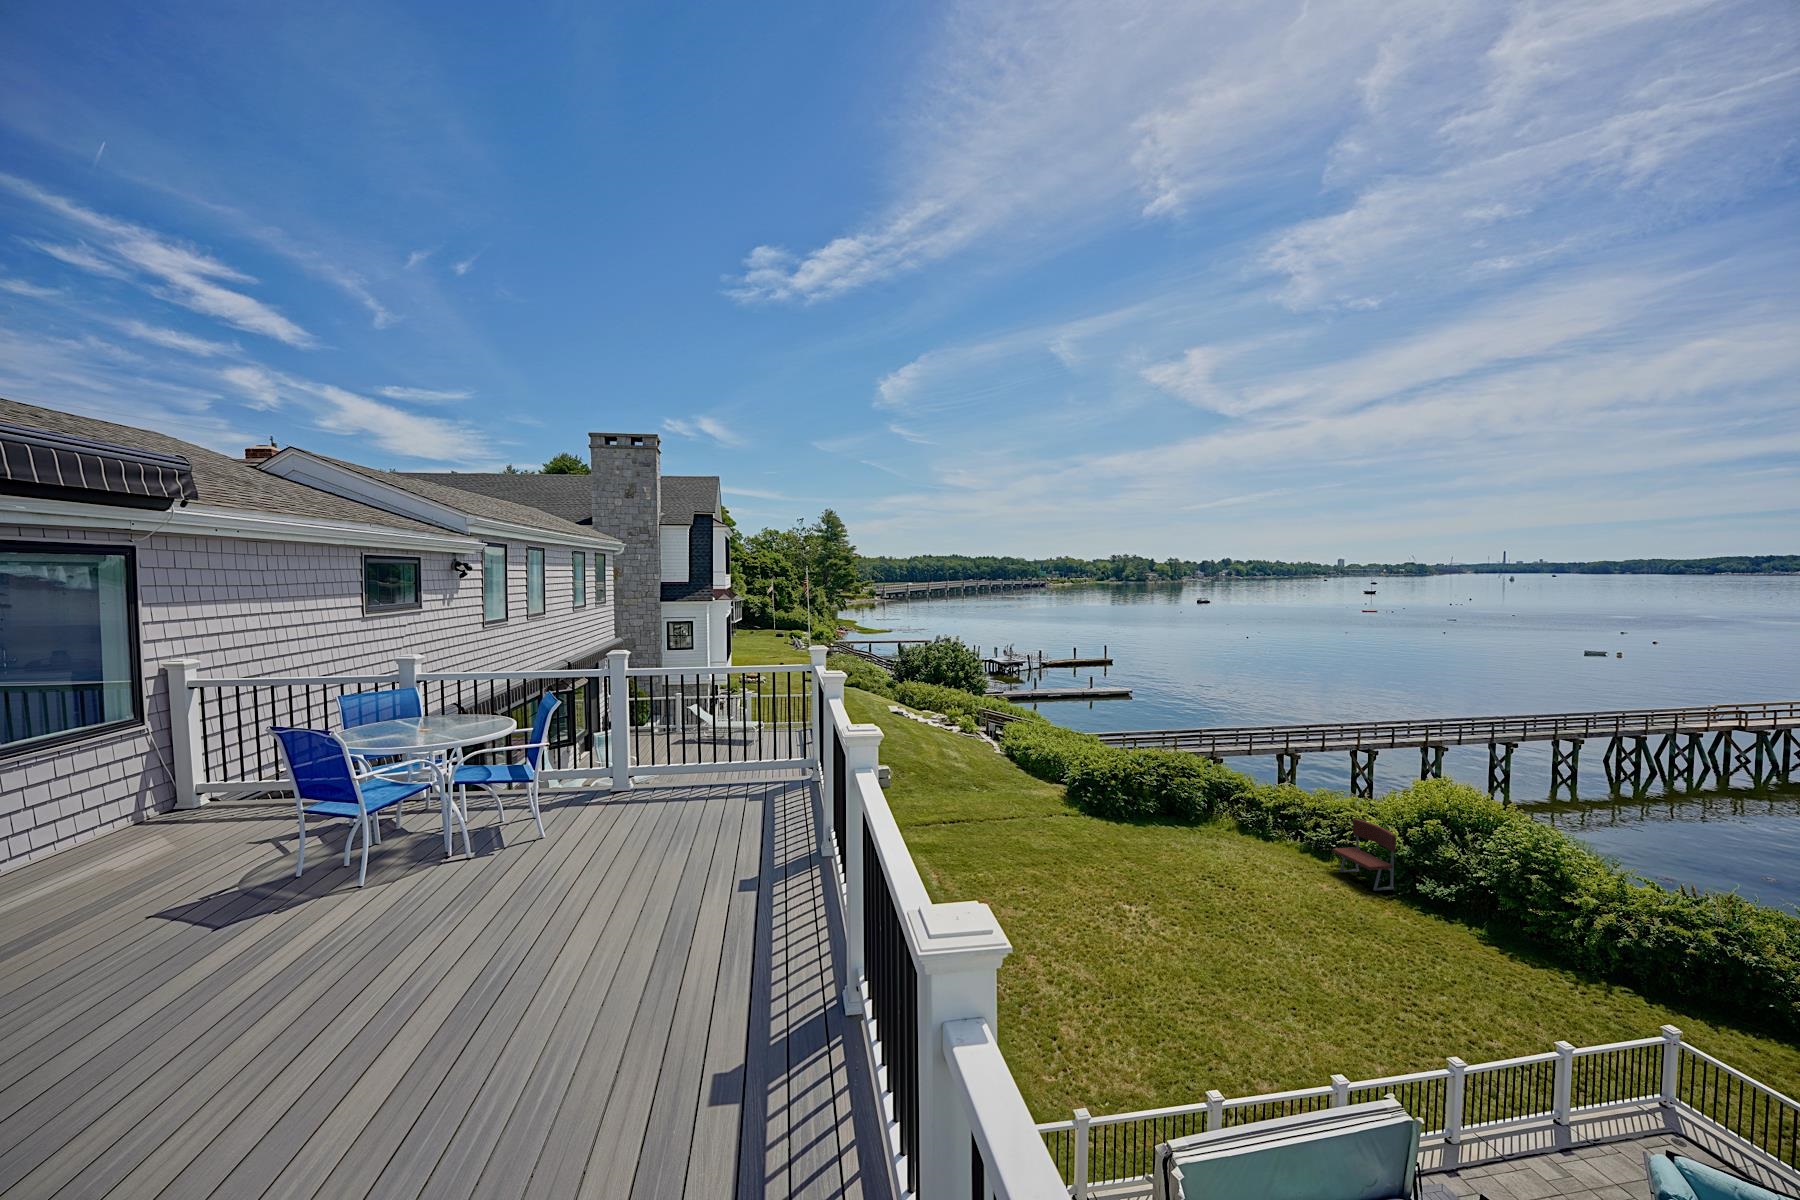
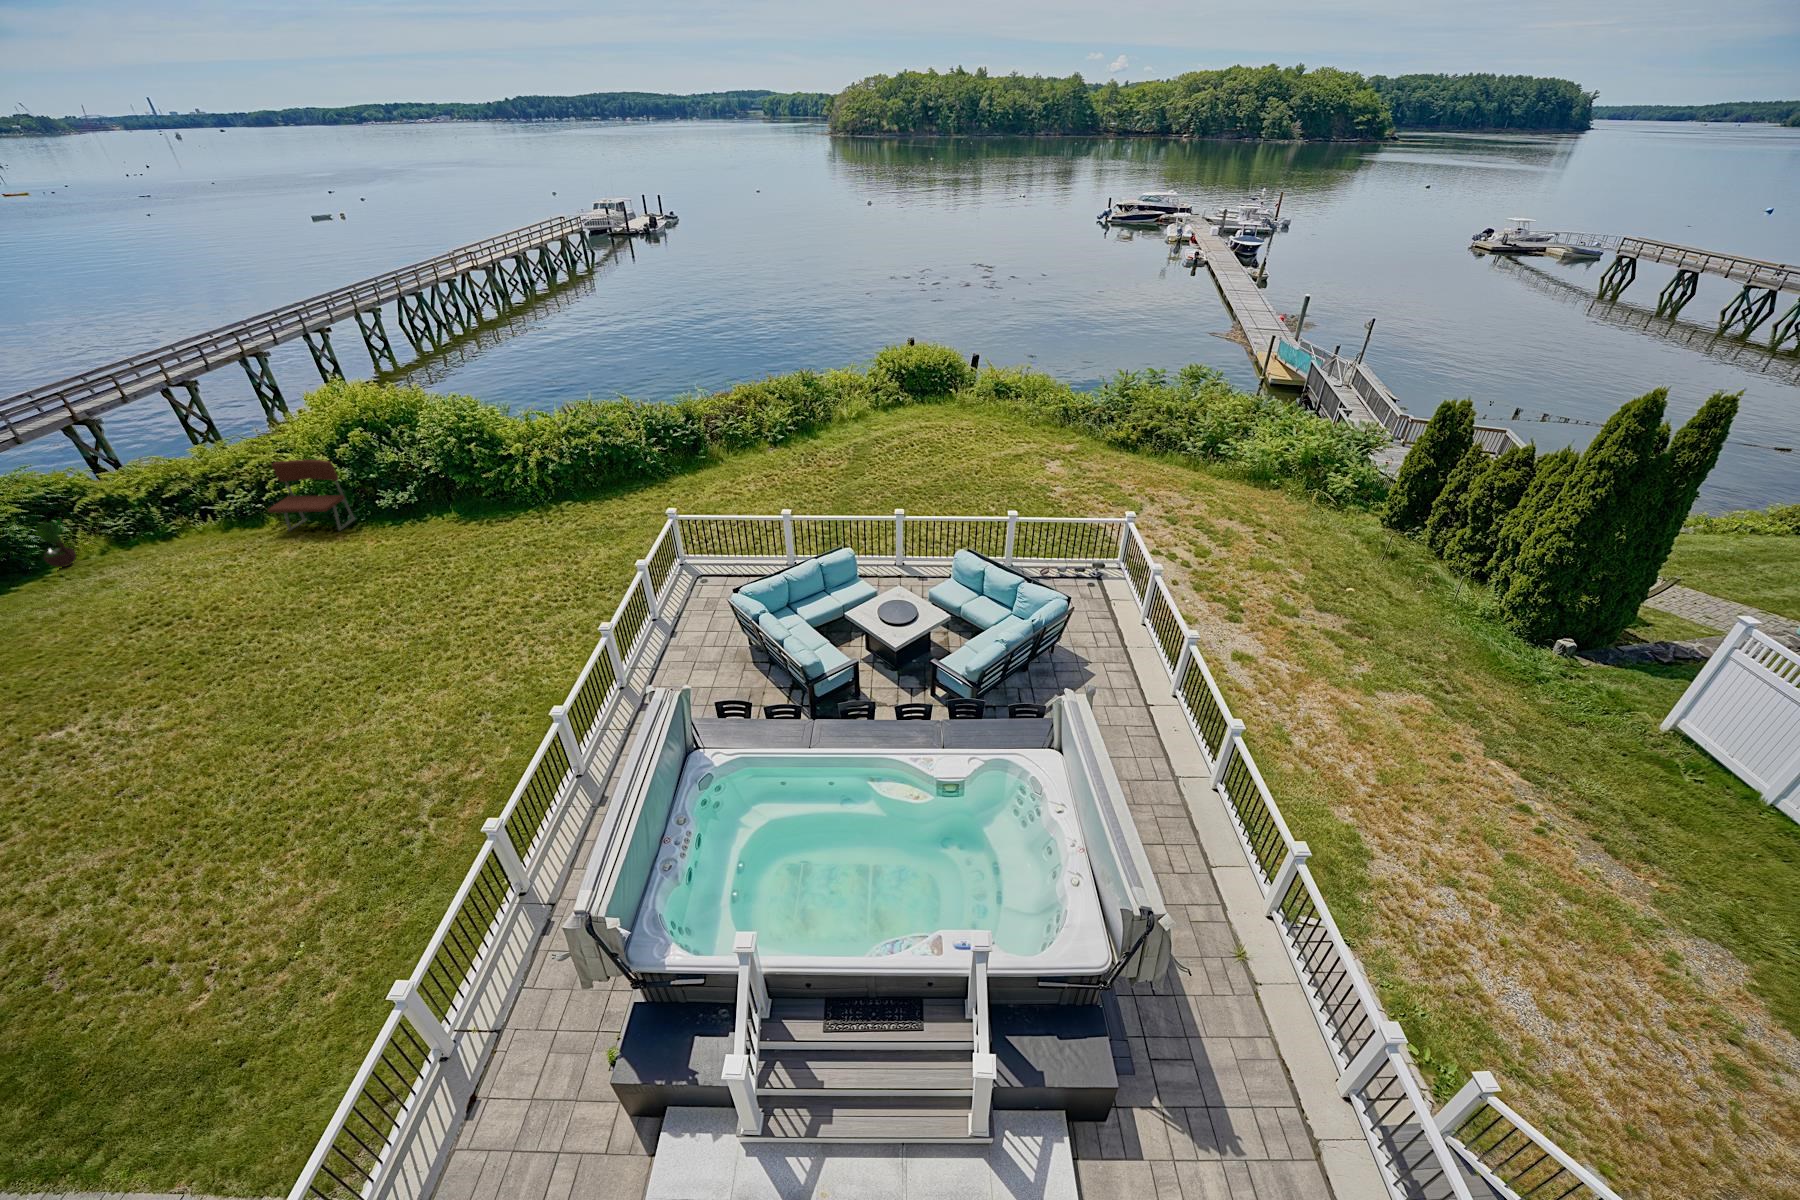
potted tree: none [1201,795,1222,827] -> present [36,520,76,567]

